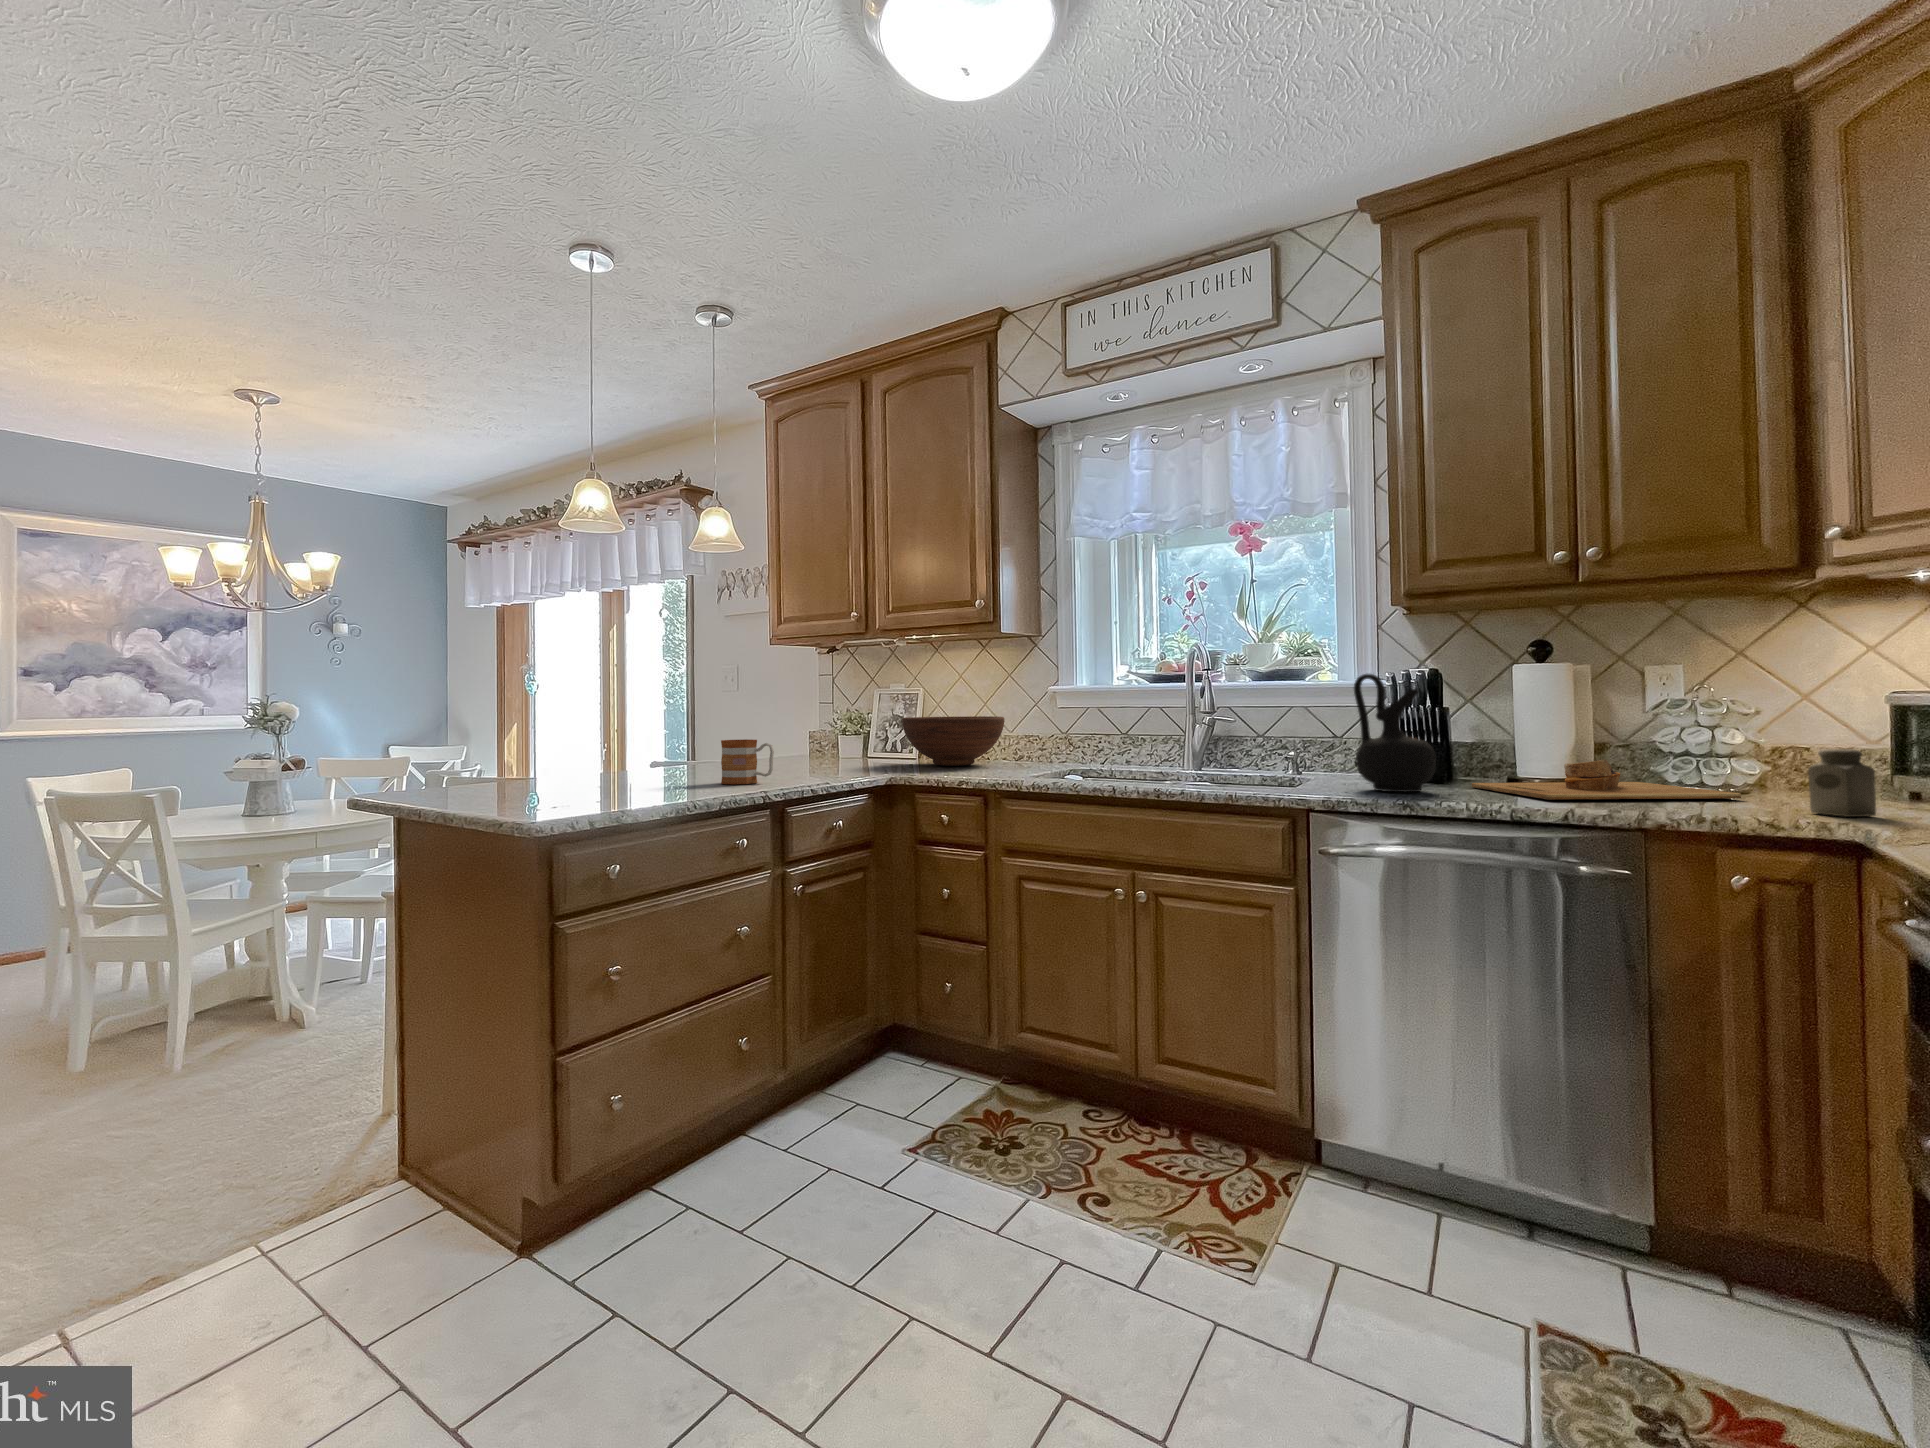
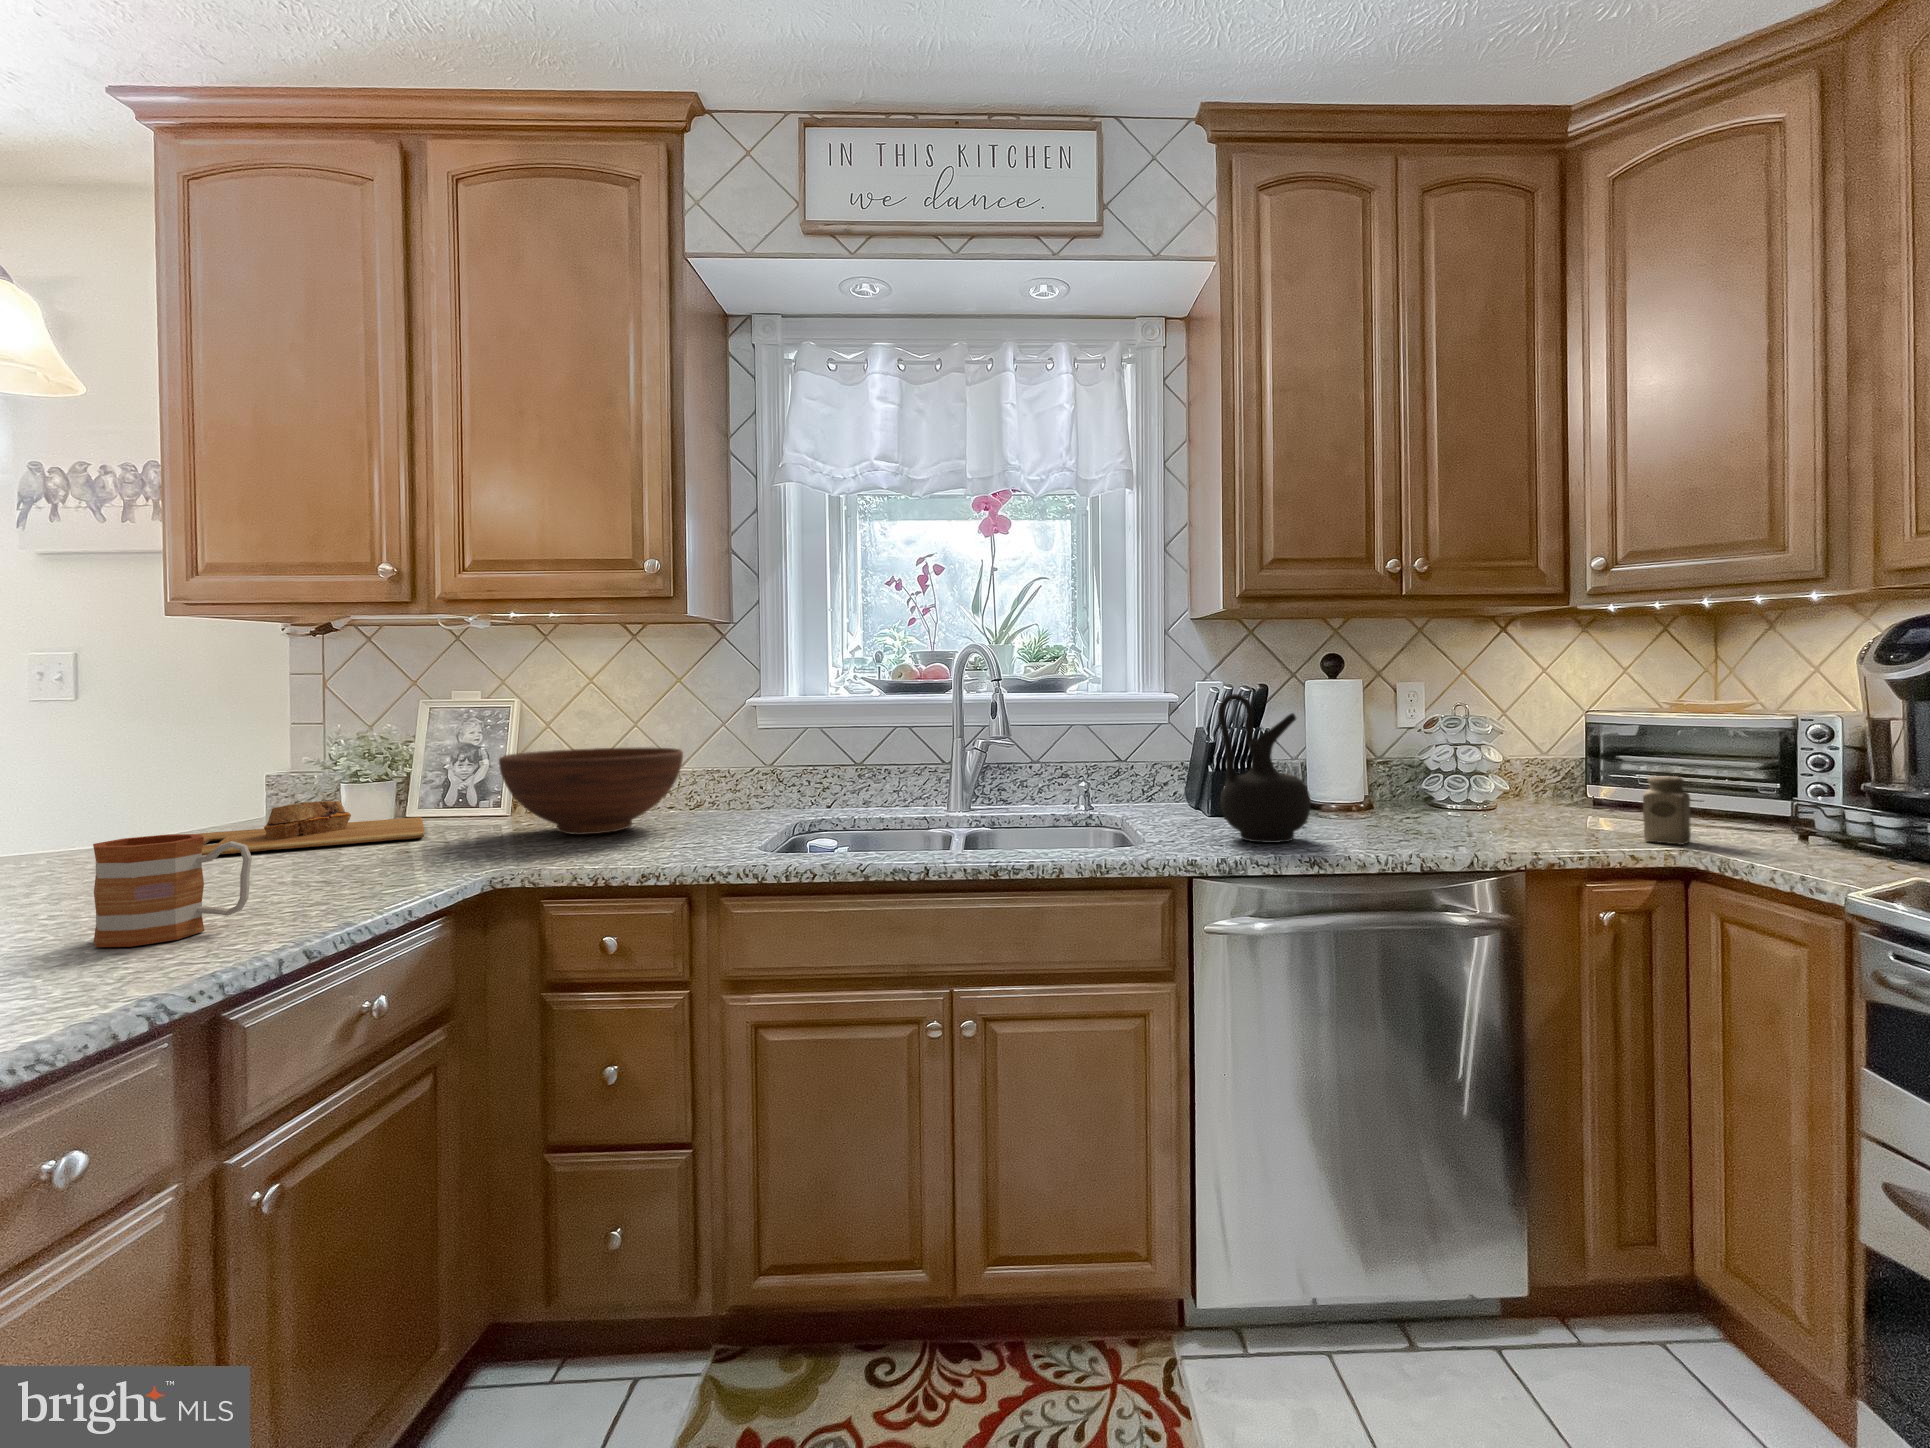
cutting board: present [1472,759,1741,800] -> present [200,801,424,856]

